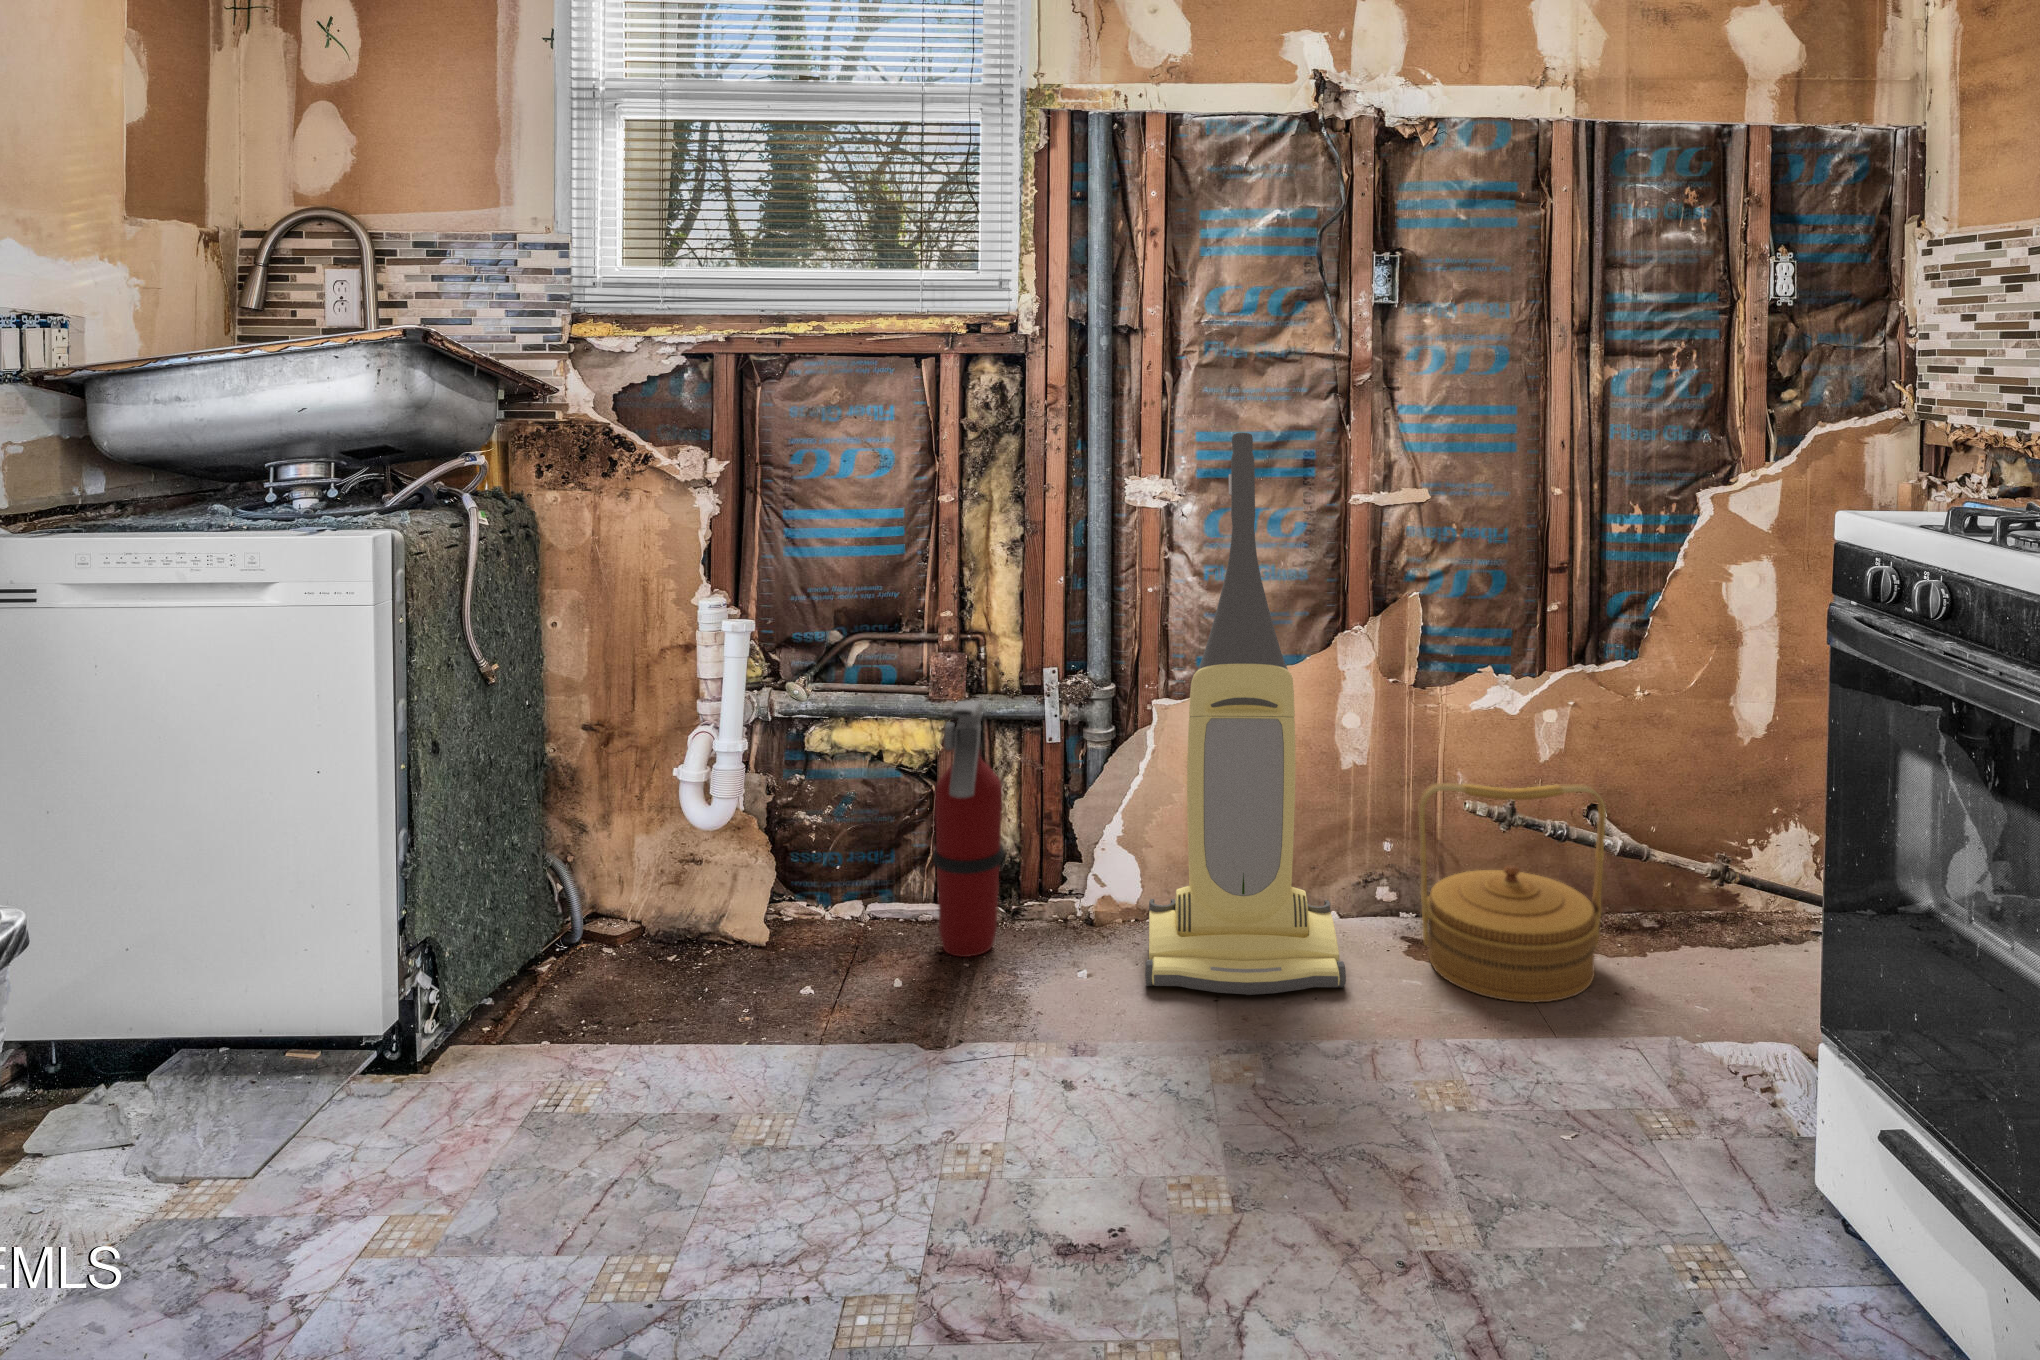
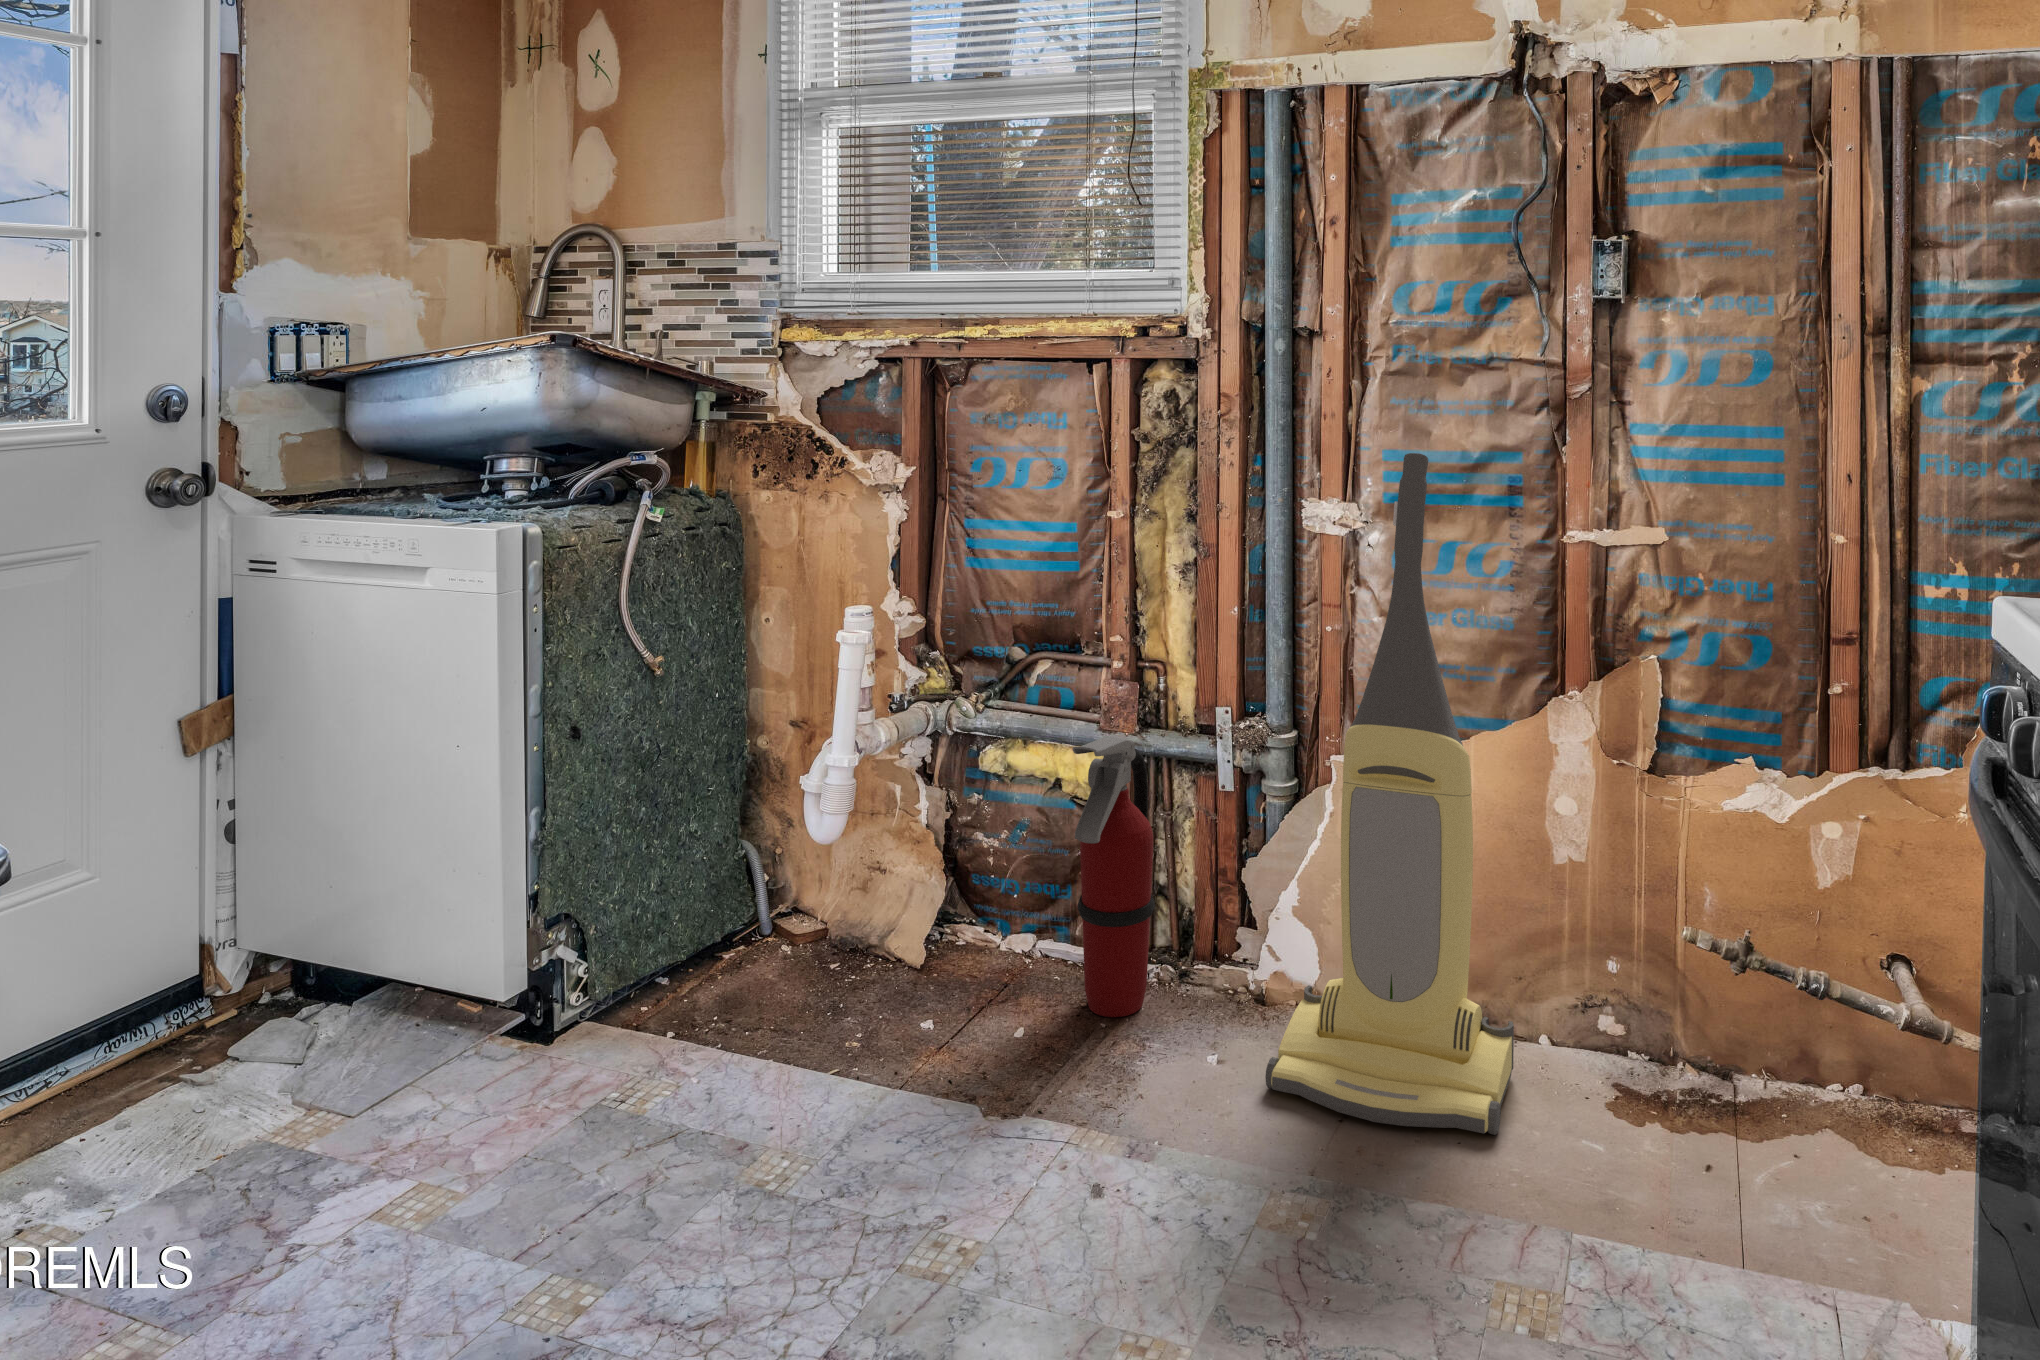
basket: present [1419,783,1606,1003] -> none [1611,899,1865,1210]

